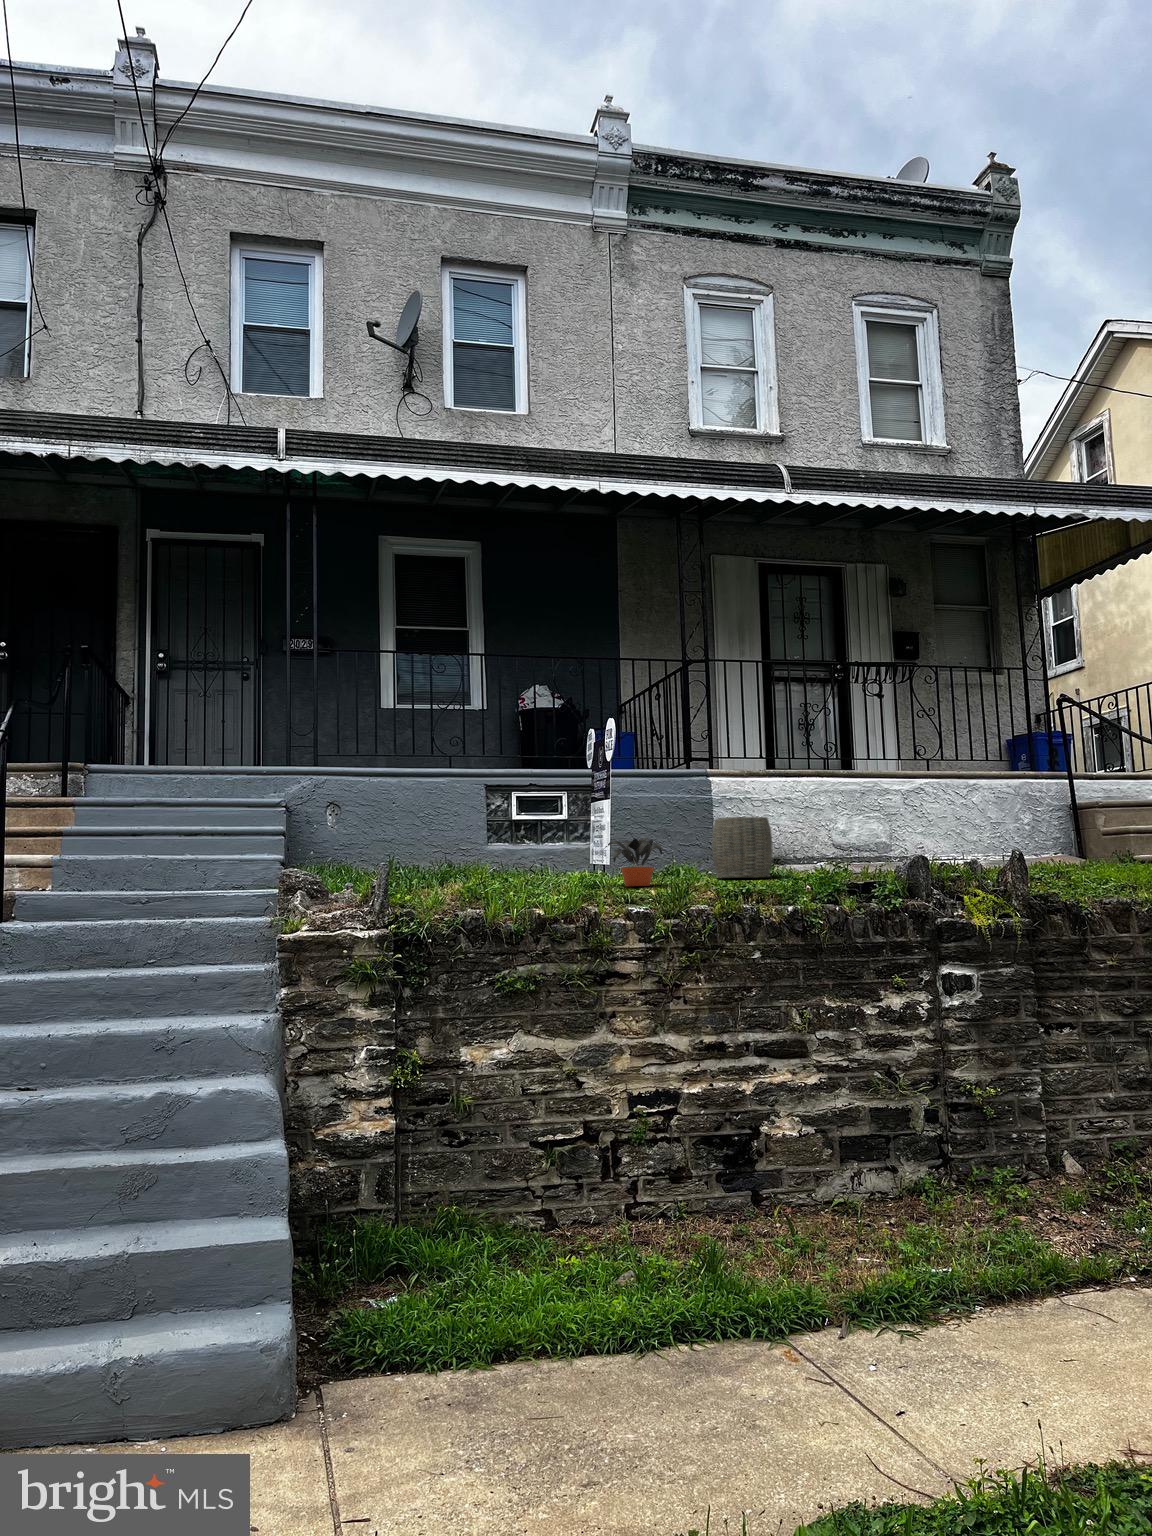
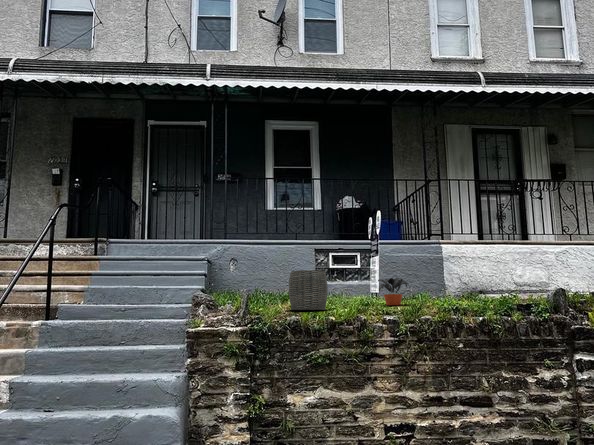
woven basket: present [712,817,773,878] -> present [289,270,328,310]

